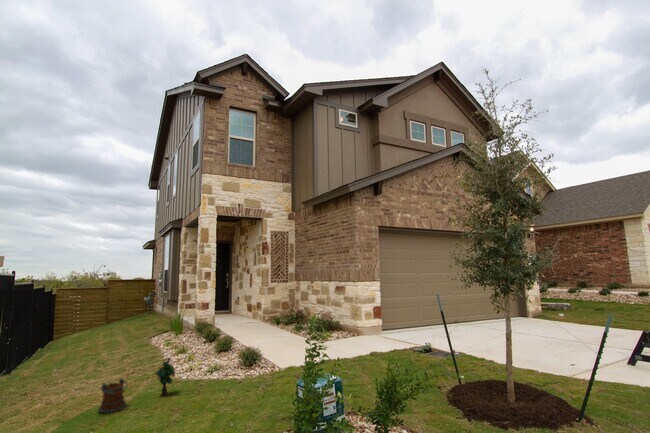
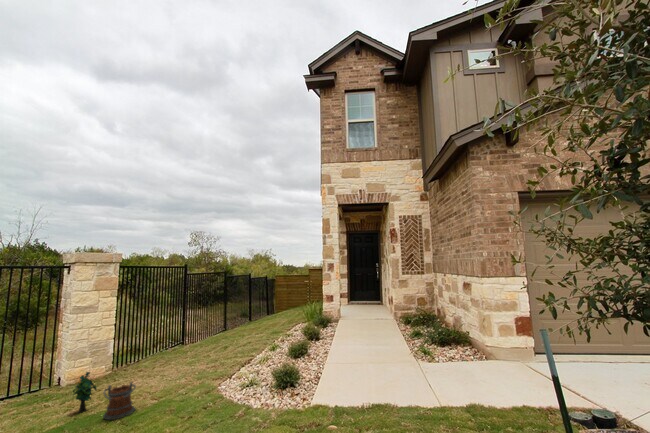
decorative plant: present [155,358,175,396] -> present [73,372,97,413]

